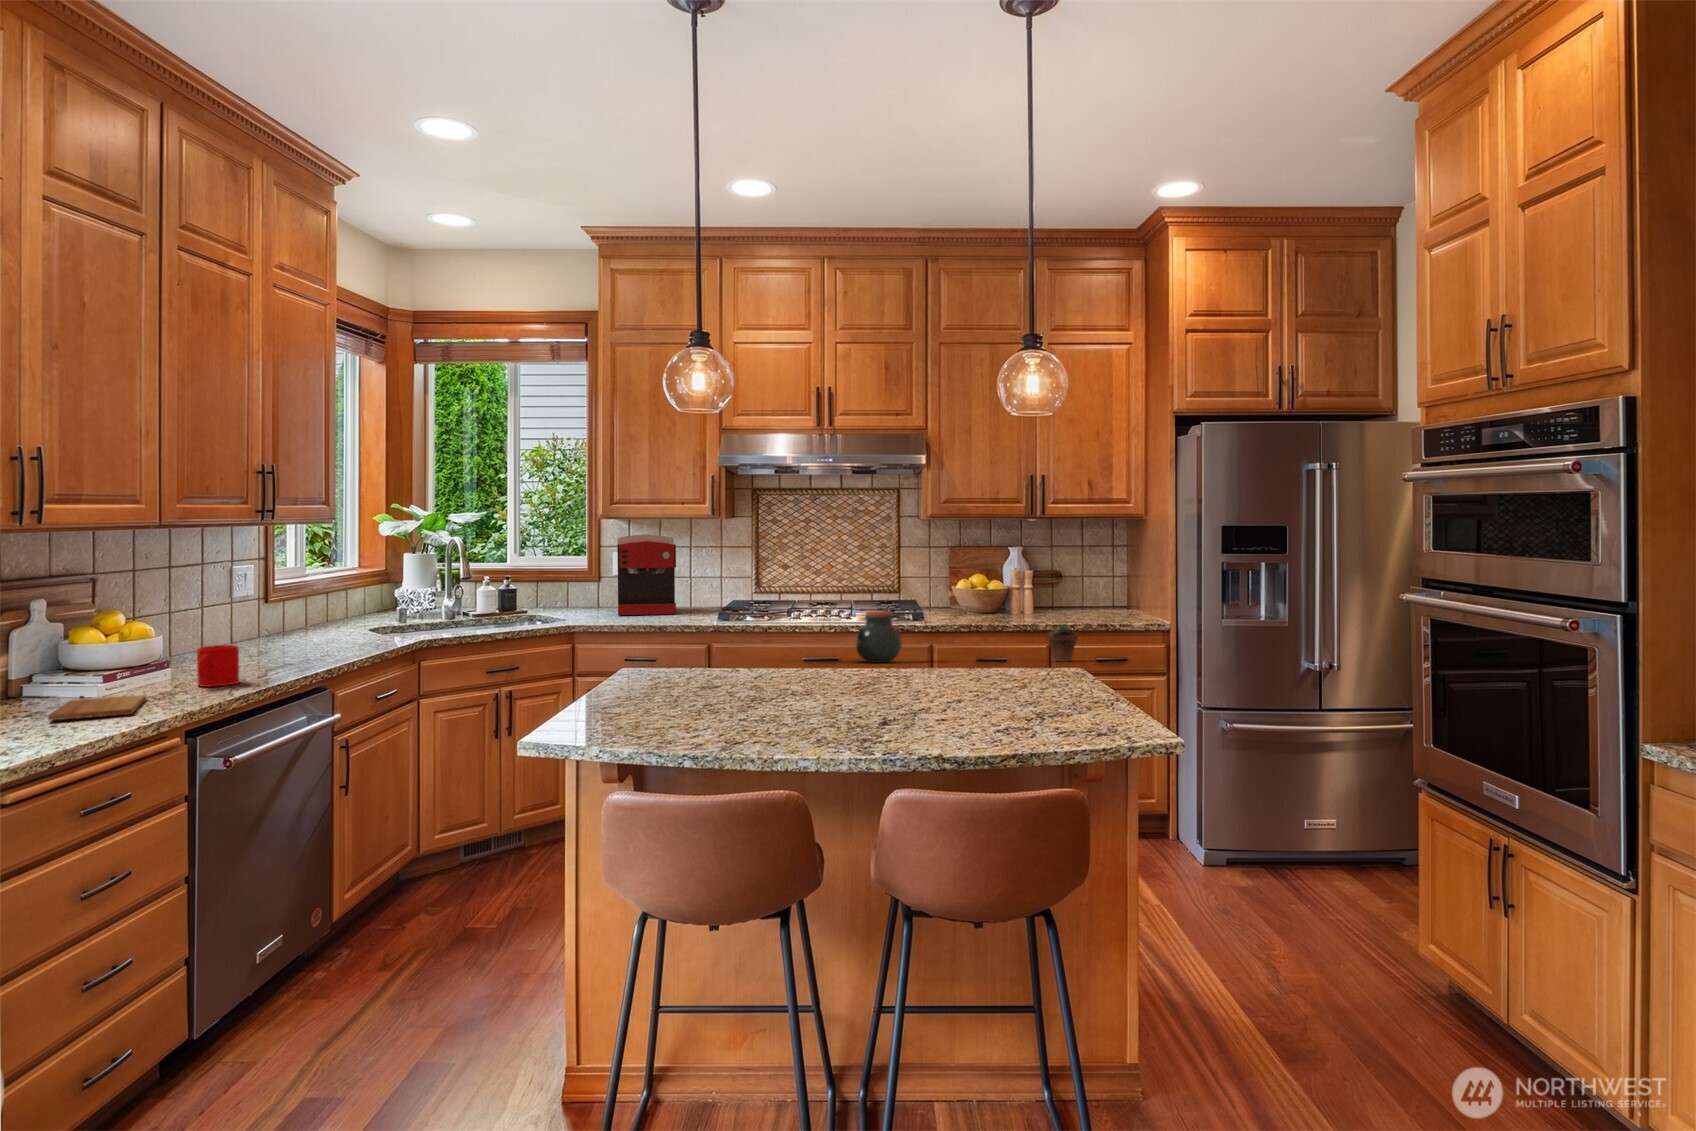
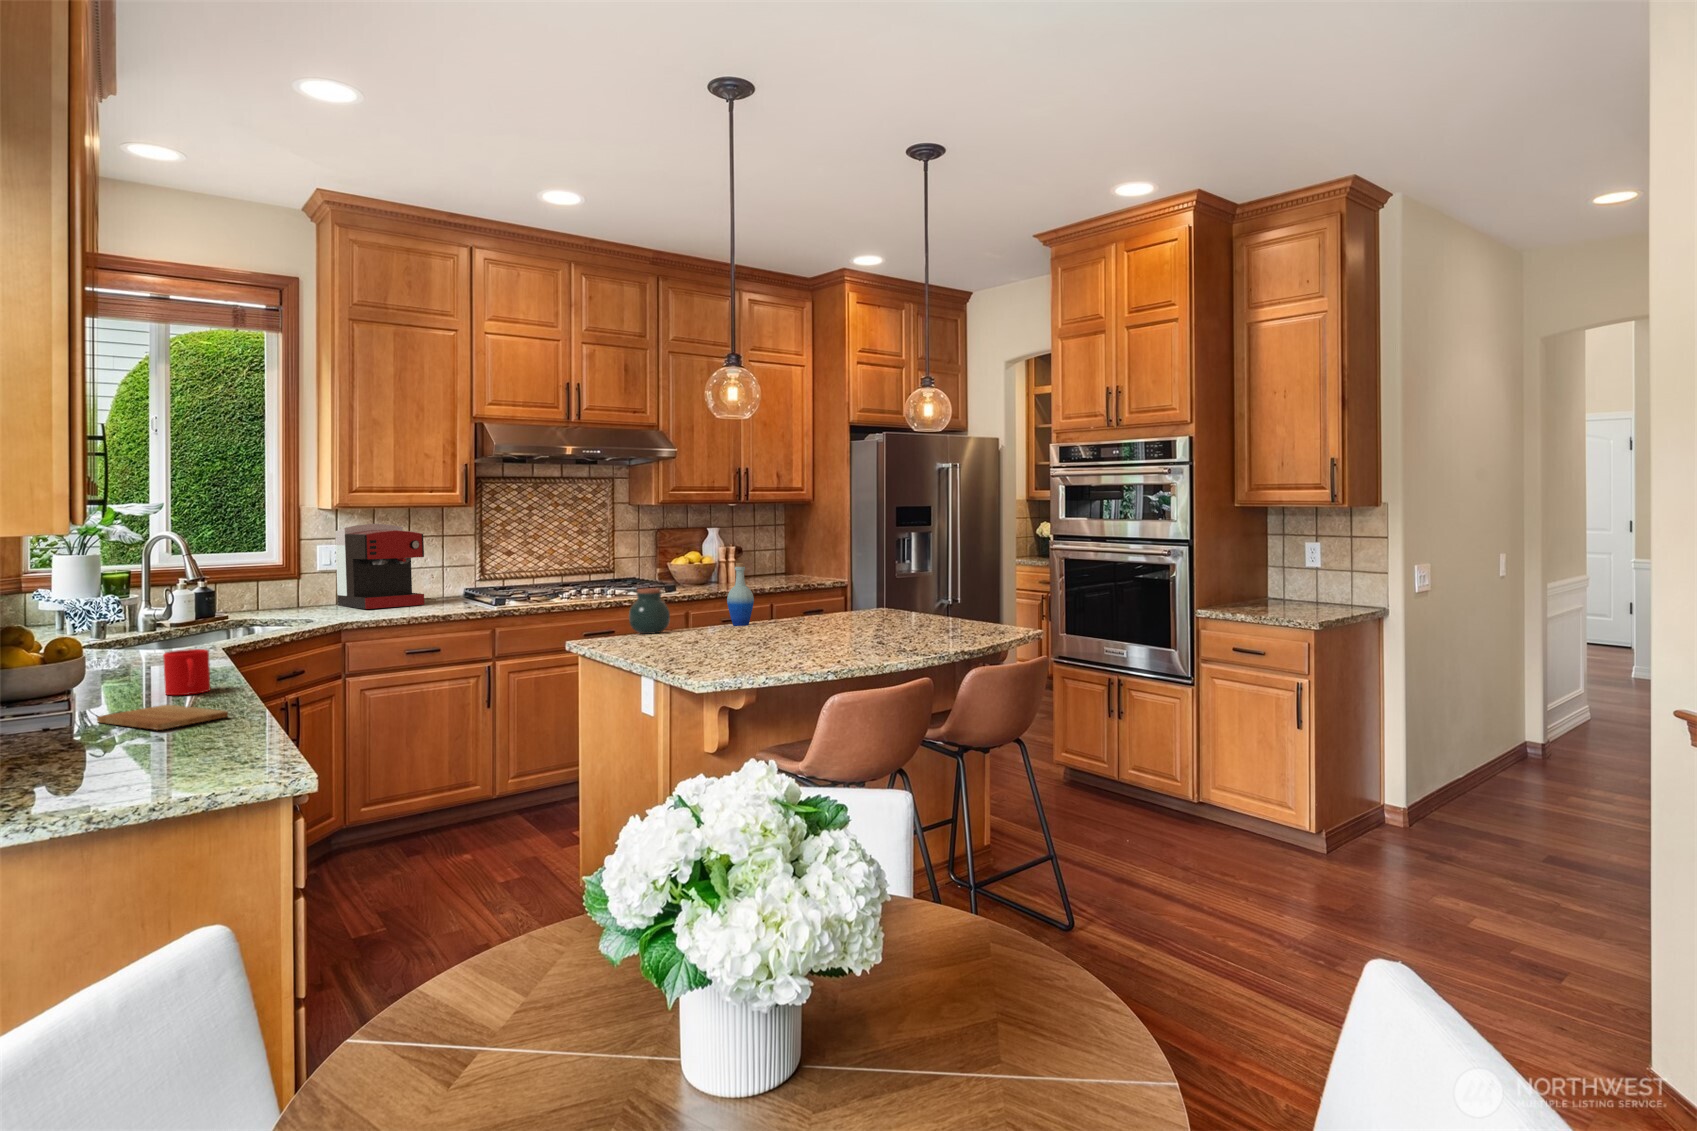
bottle: none [984,587,1016,663] -> present [727,563,754,626]
succulent plant: present [1047,612,1078,662] -> none [770,581,795,621]

